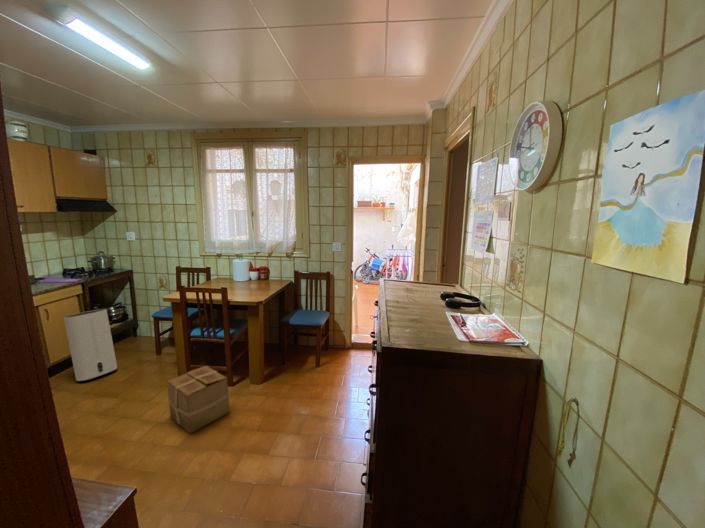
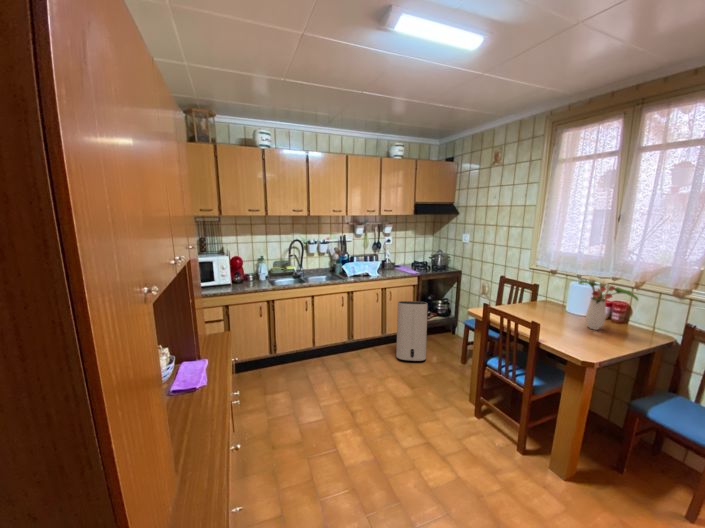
flower arrangement: none [241,252,272,286] -> present [579,276,638,330]
cardboard box: present [167,366,229,433] -> none [439,406,507,494]

